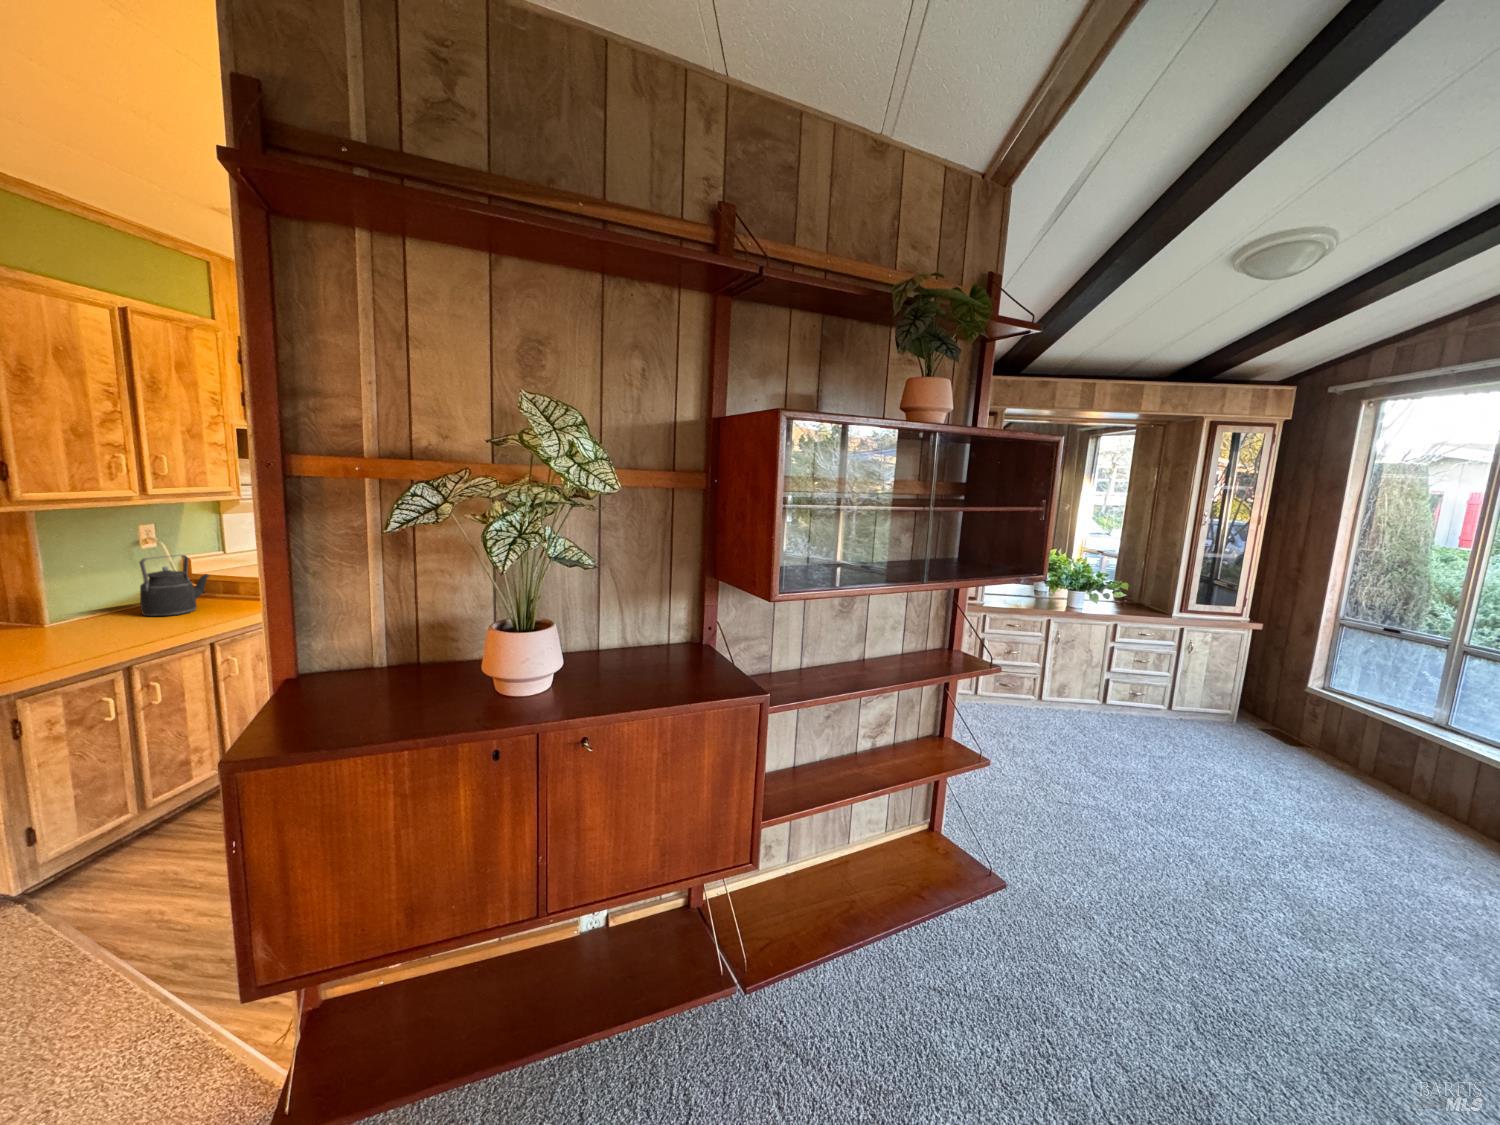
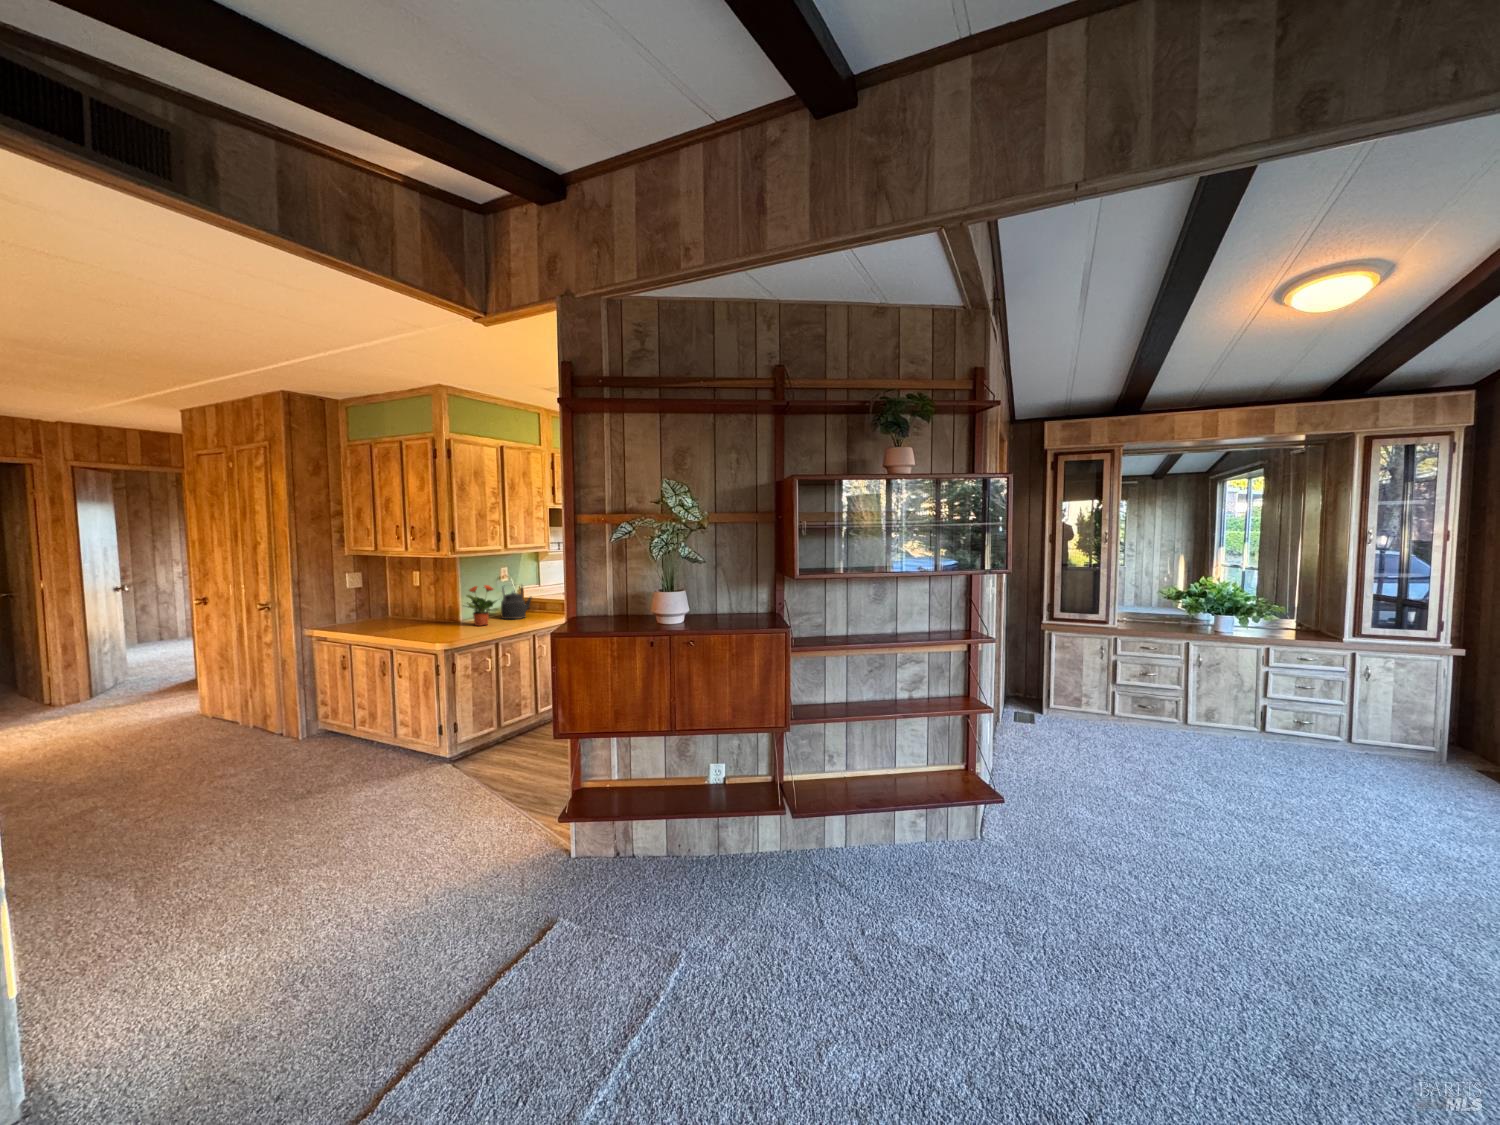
potted plant: none [36,561,136,636] -> present [467,585,498,626]

